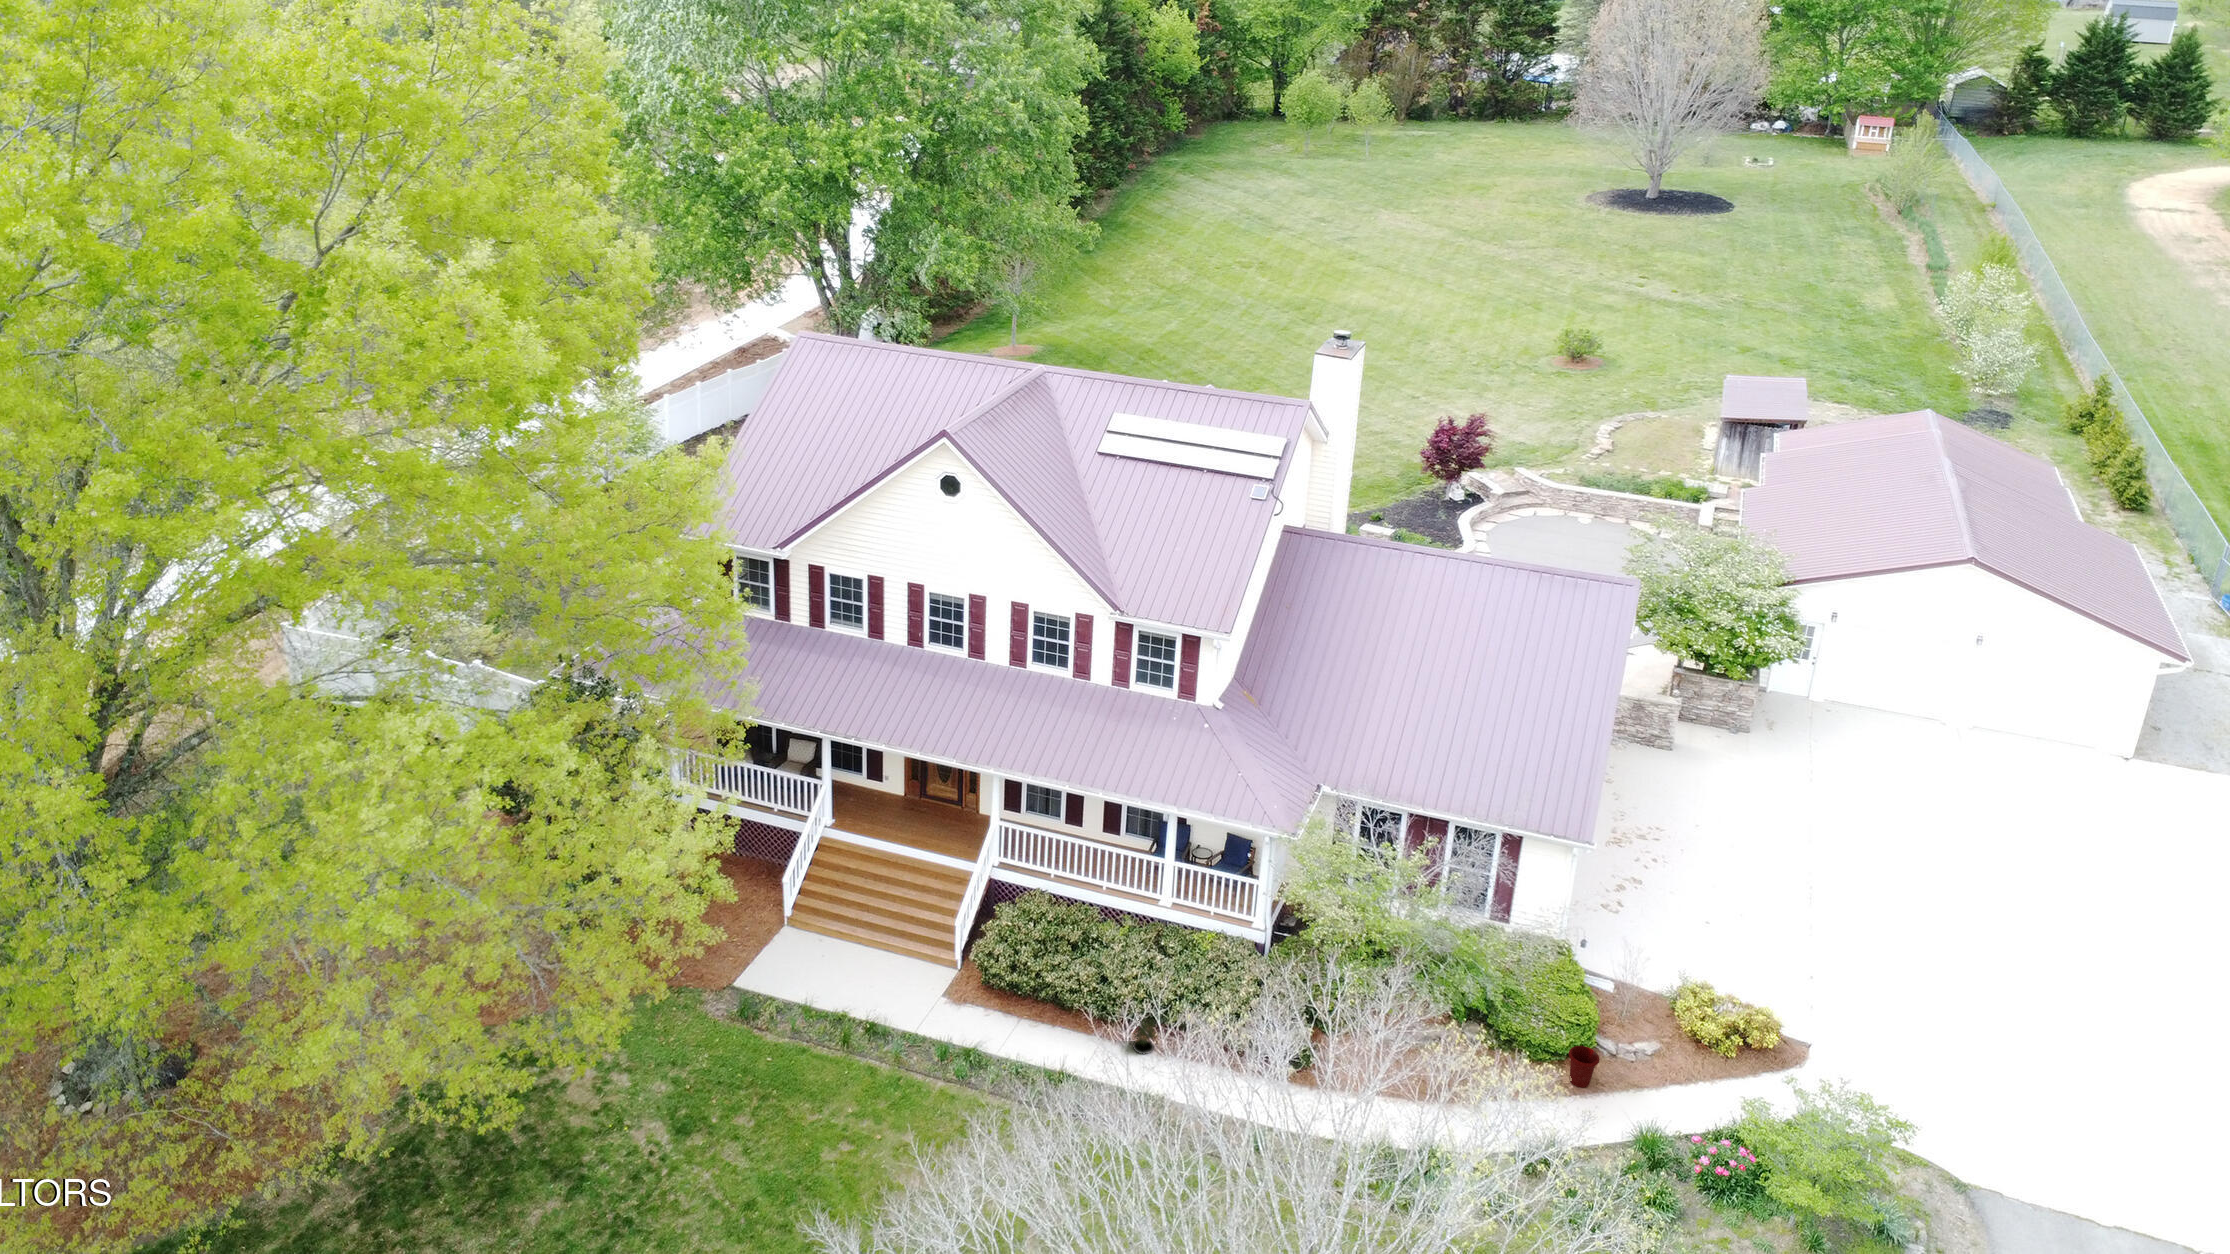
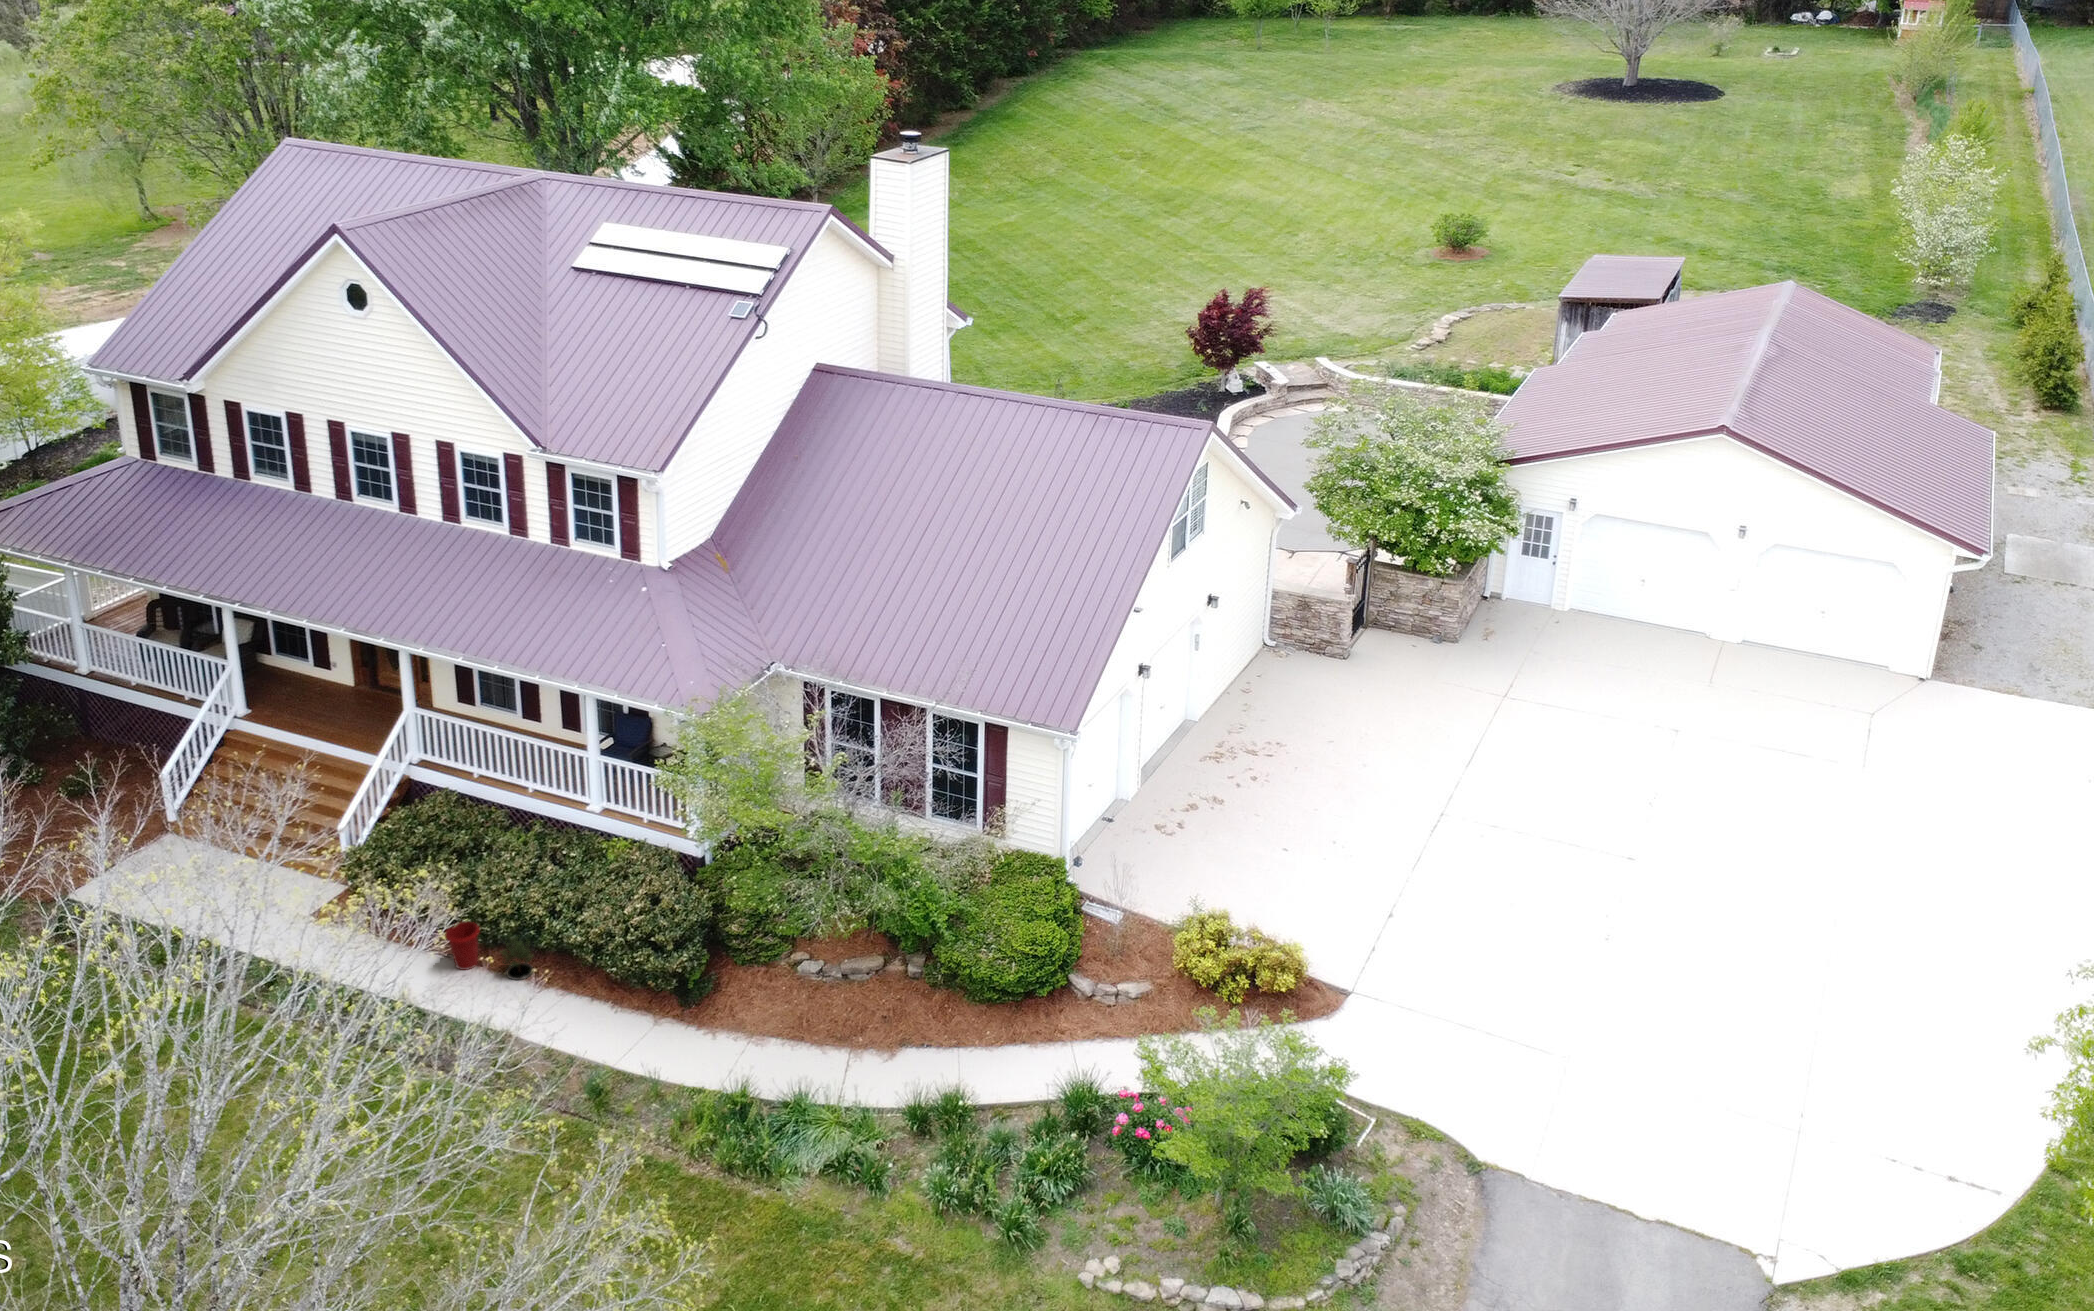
waste bin: present [1569,1046,1600,1088] -> present [445,921,480,970]

